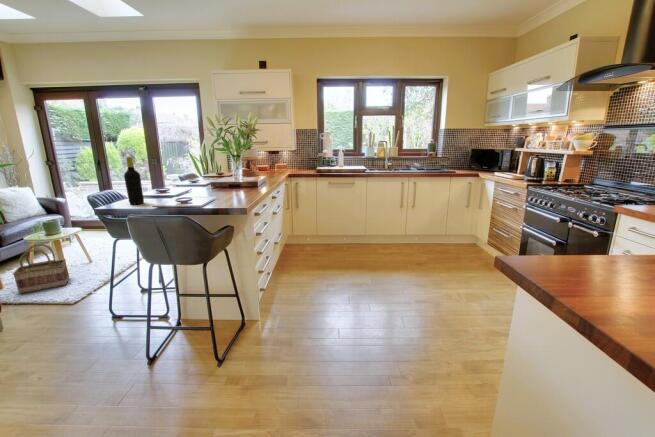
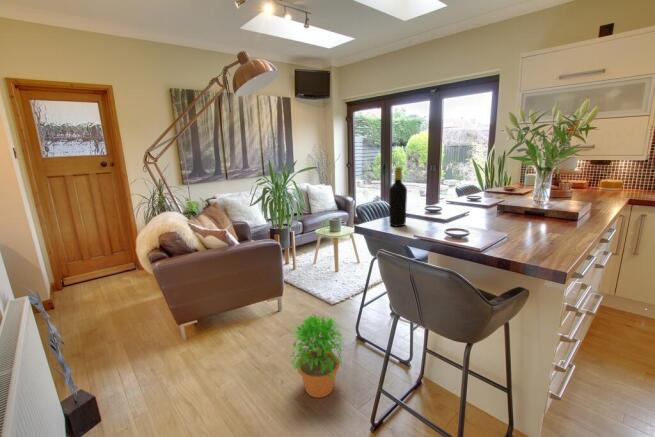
basket: present [13,244,69,294] -> none [302,238,339,280]
potted plant: none [37,295,111,372] -> present [292,315,343,398]

